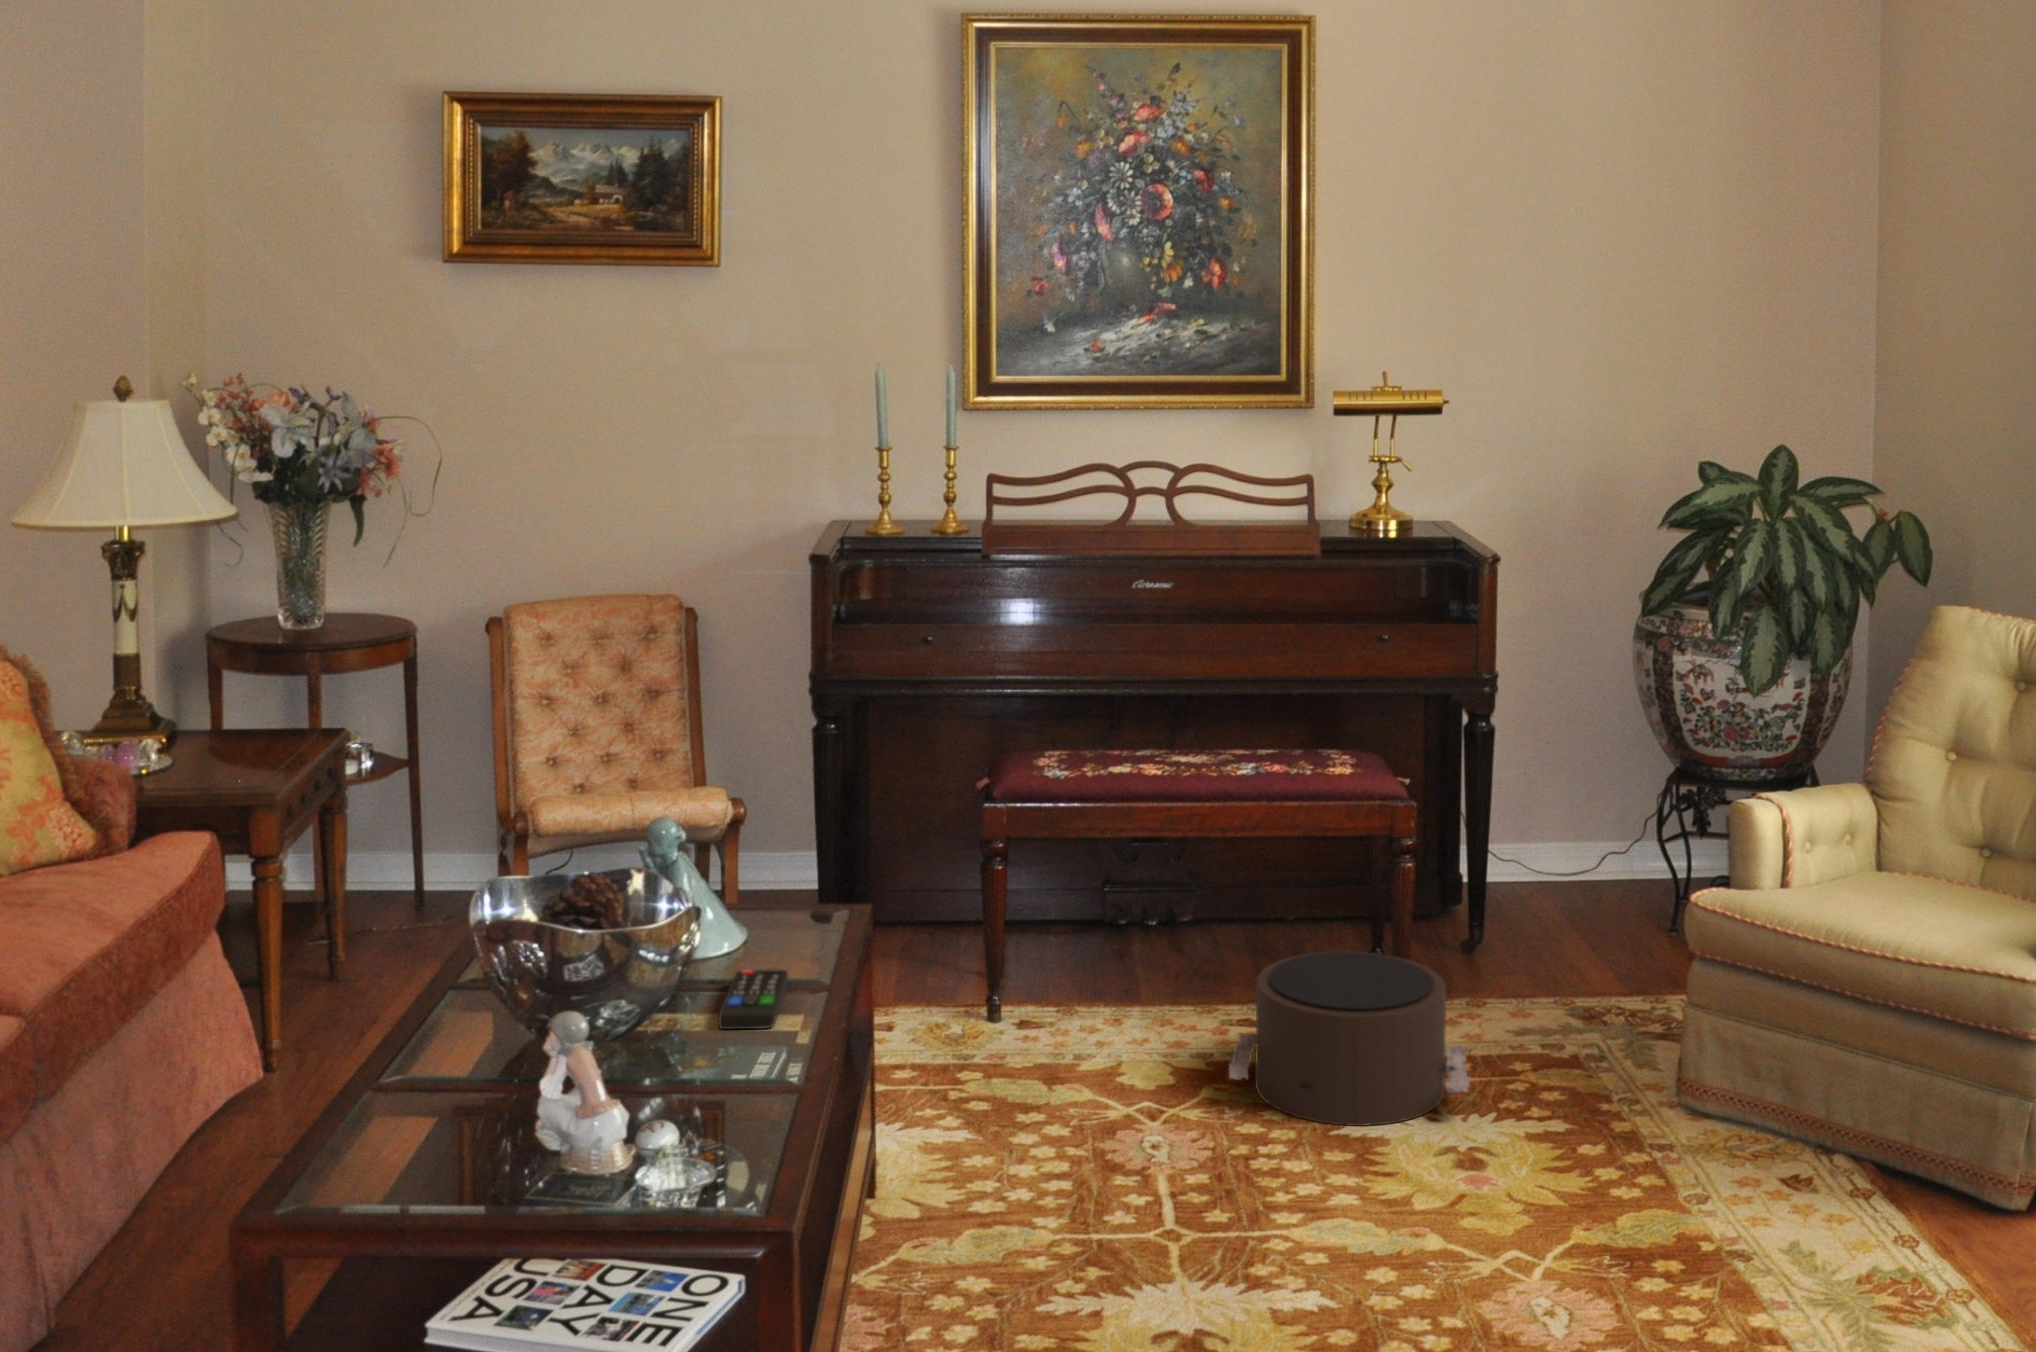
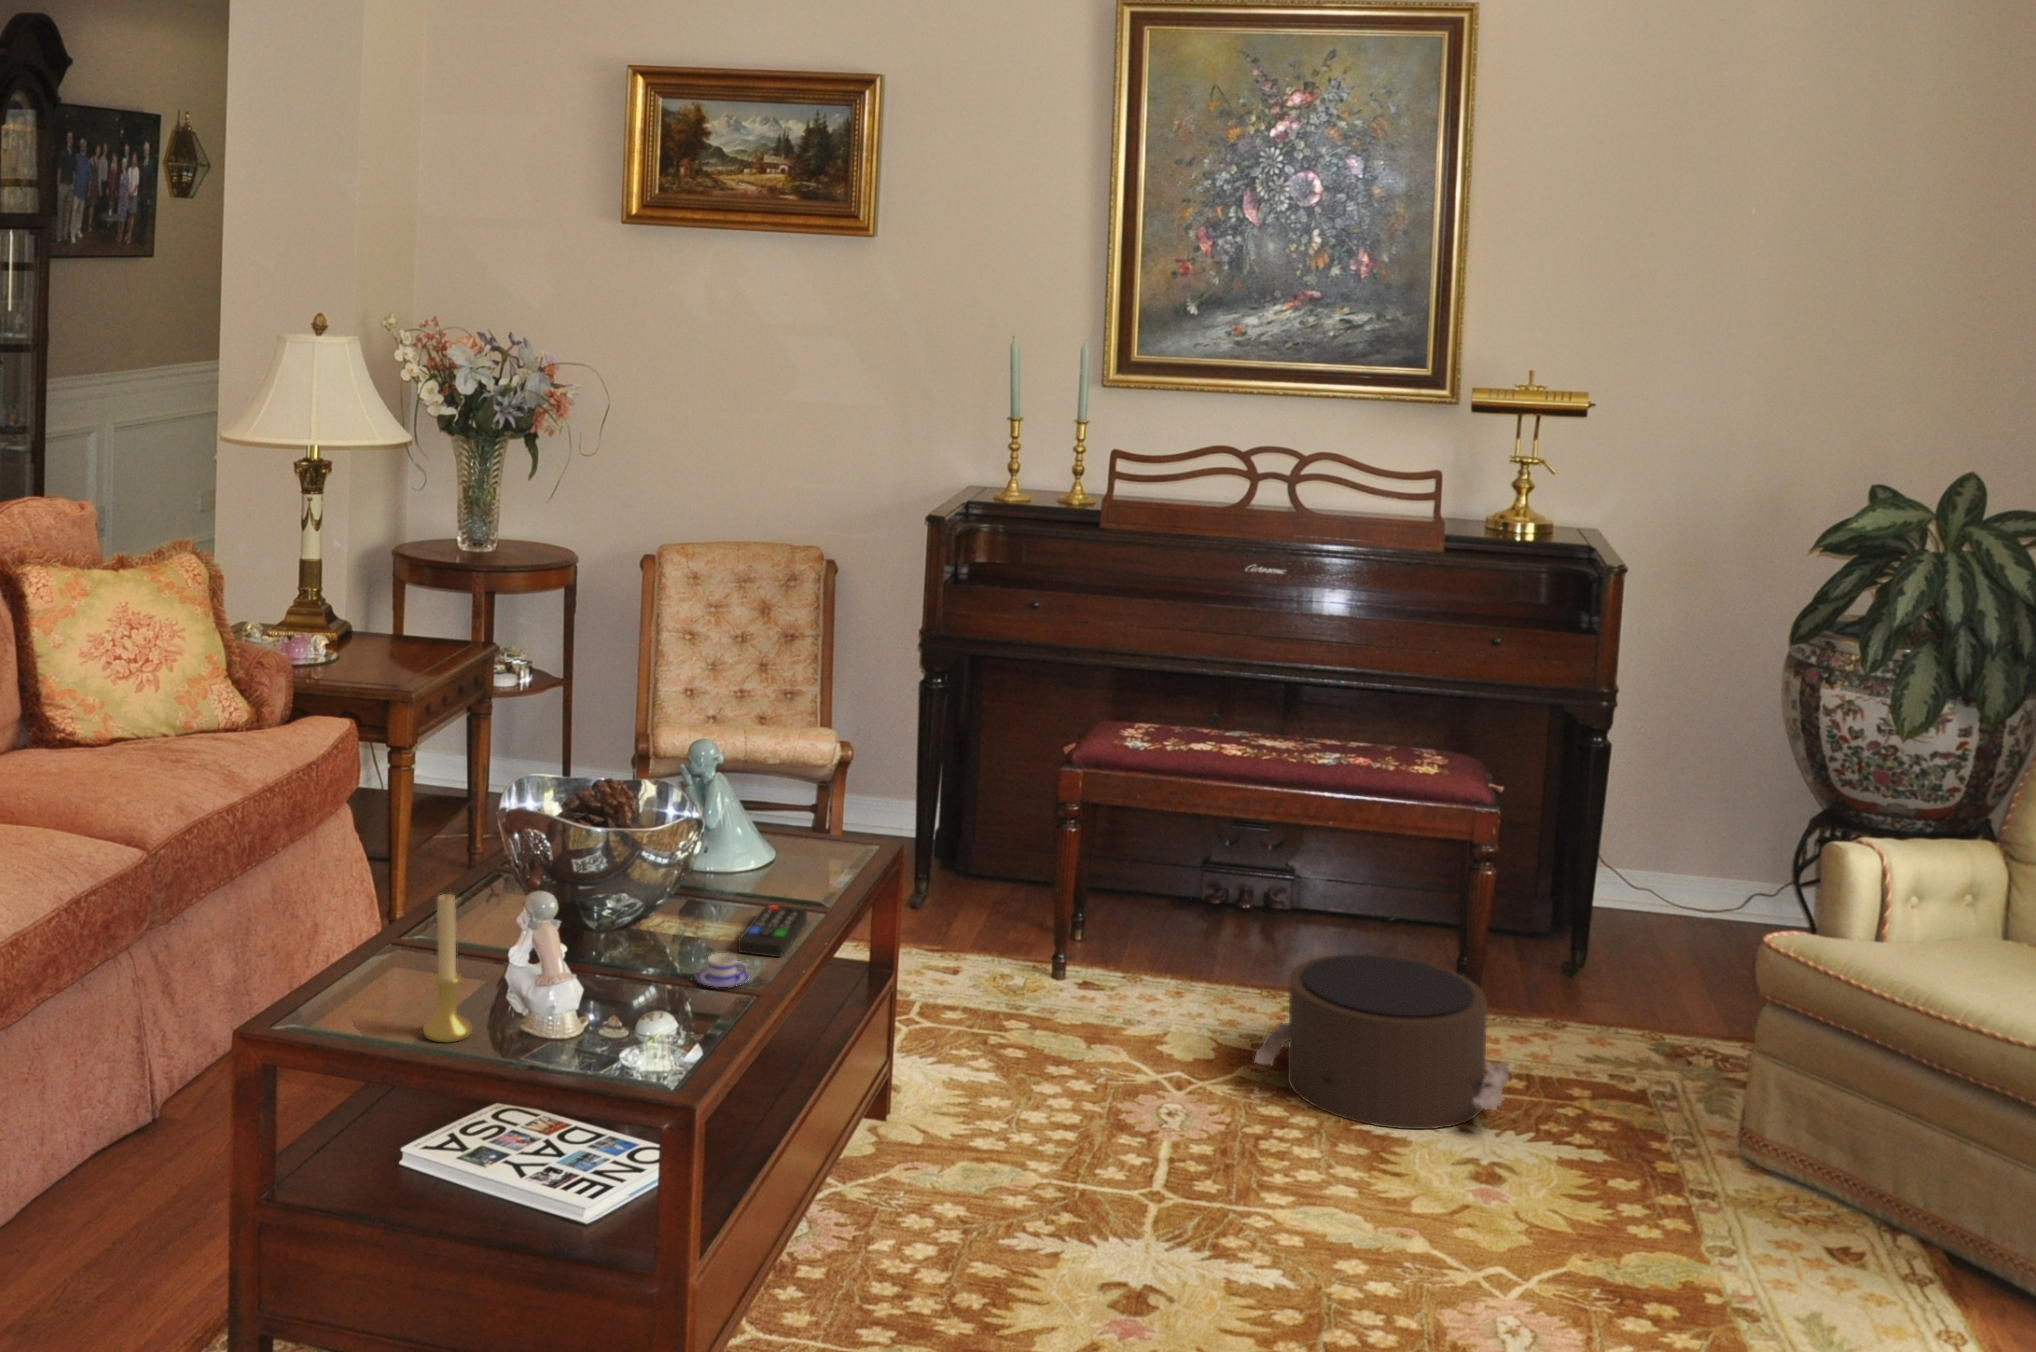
candle holder: none [348,995,416,1192] -> present [423,894,472,1042]
teacup: none [680,1031,746,1072] -> present [696,953,749,987]

